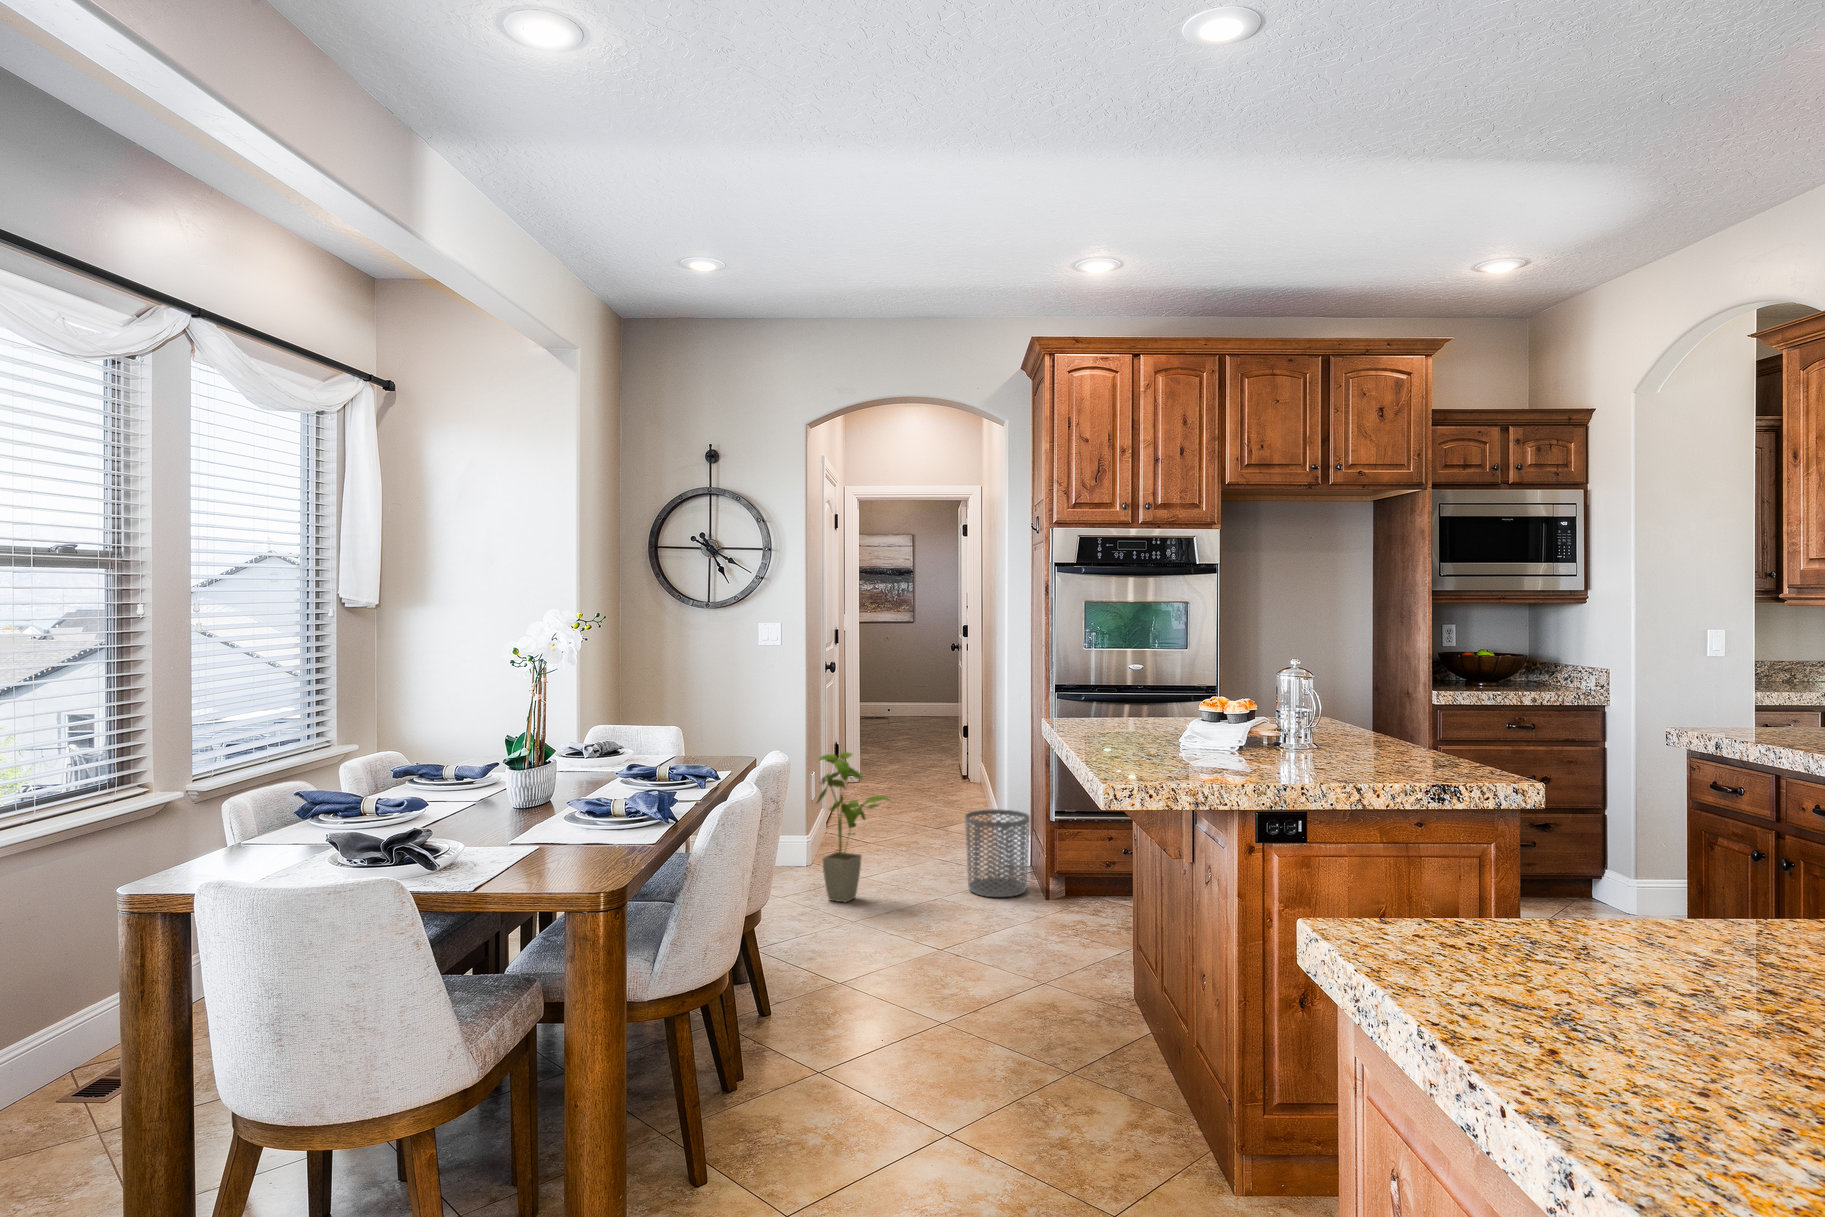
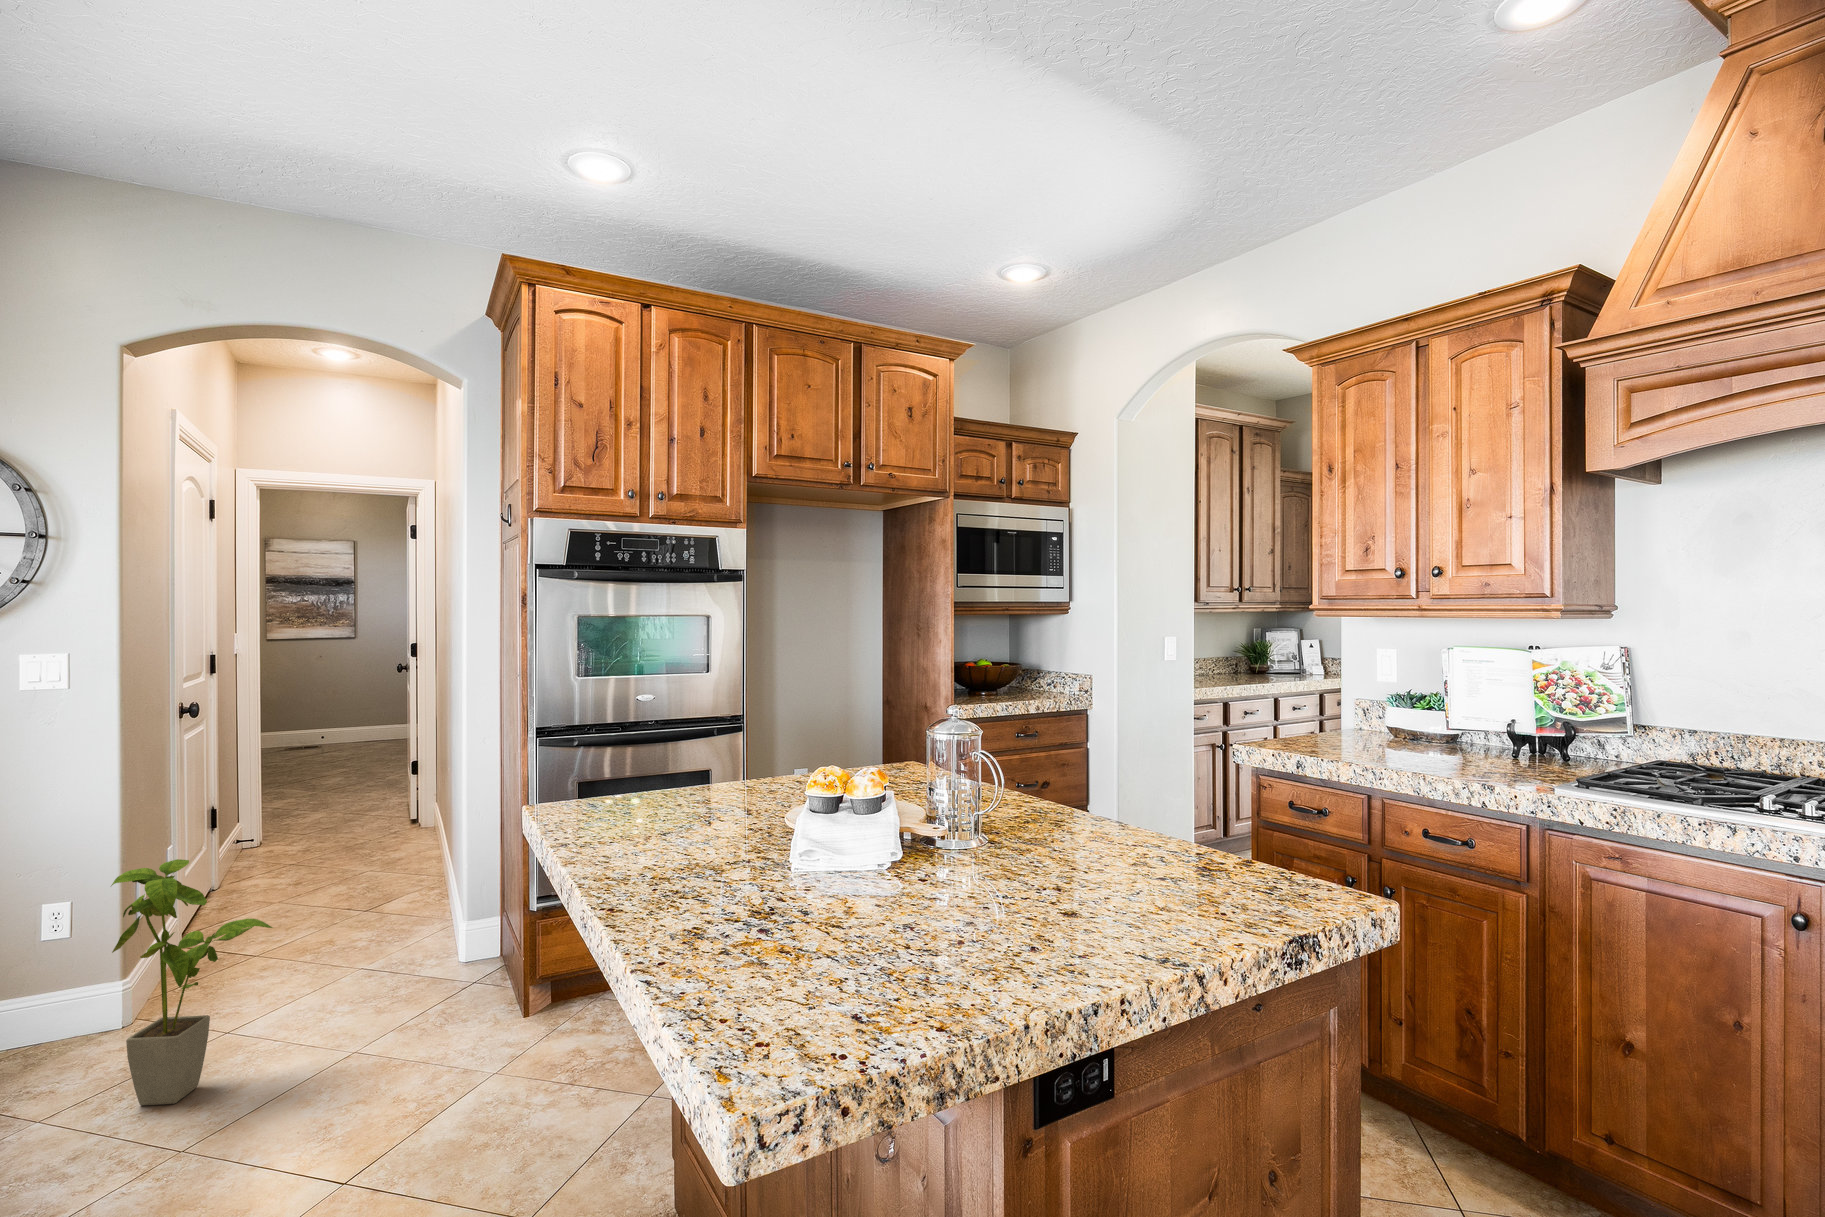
waste bin: present [965,809,1030,897] -> none [400,896,499,1030]

